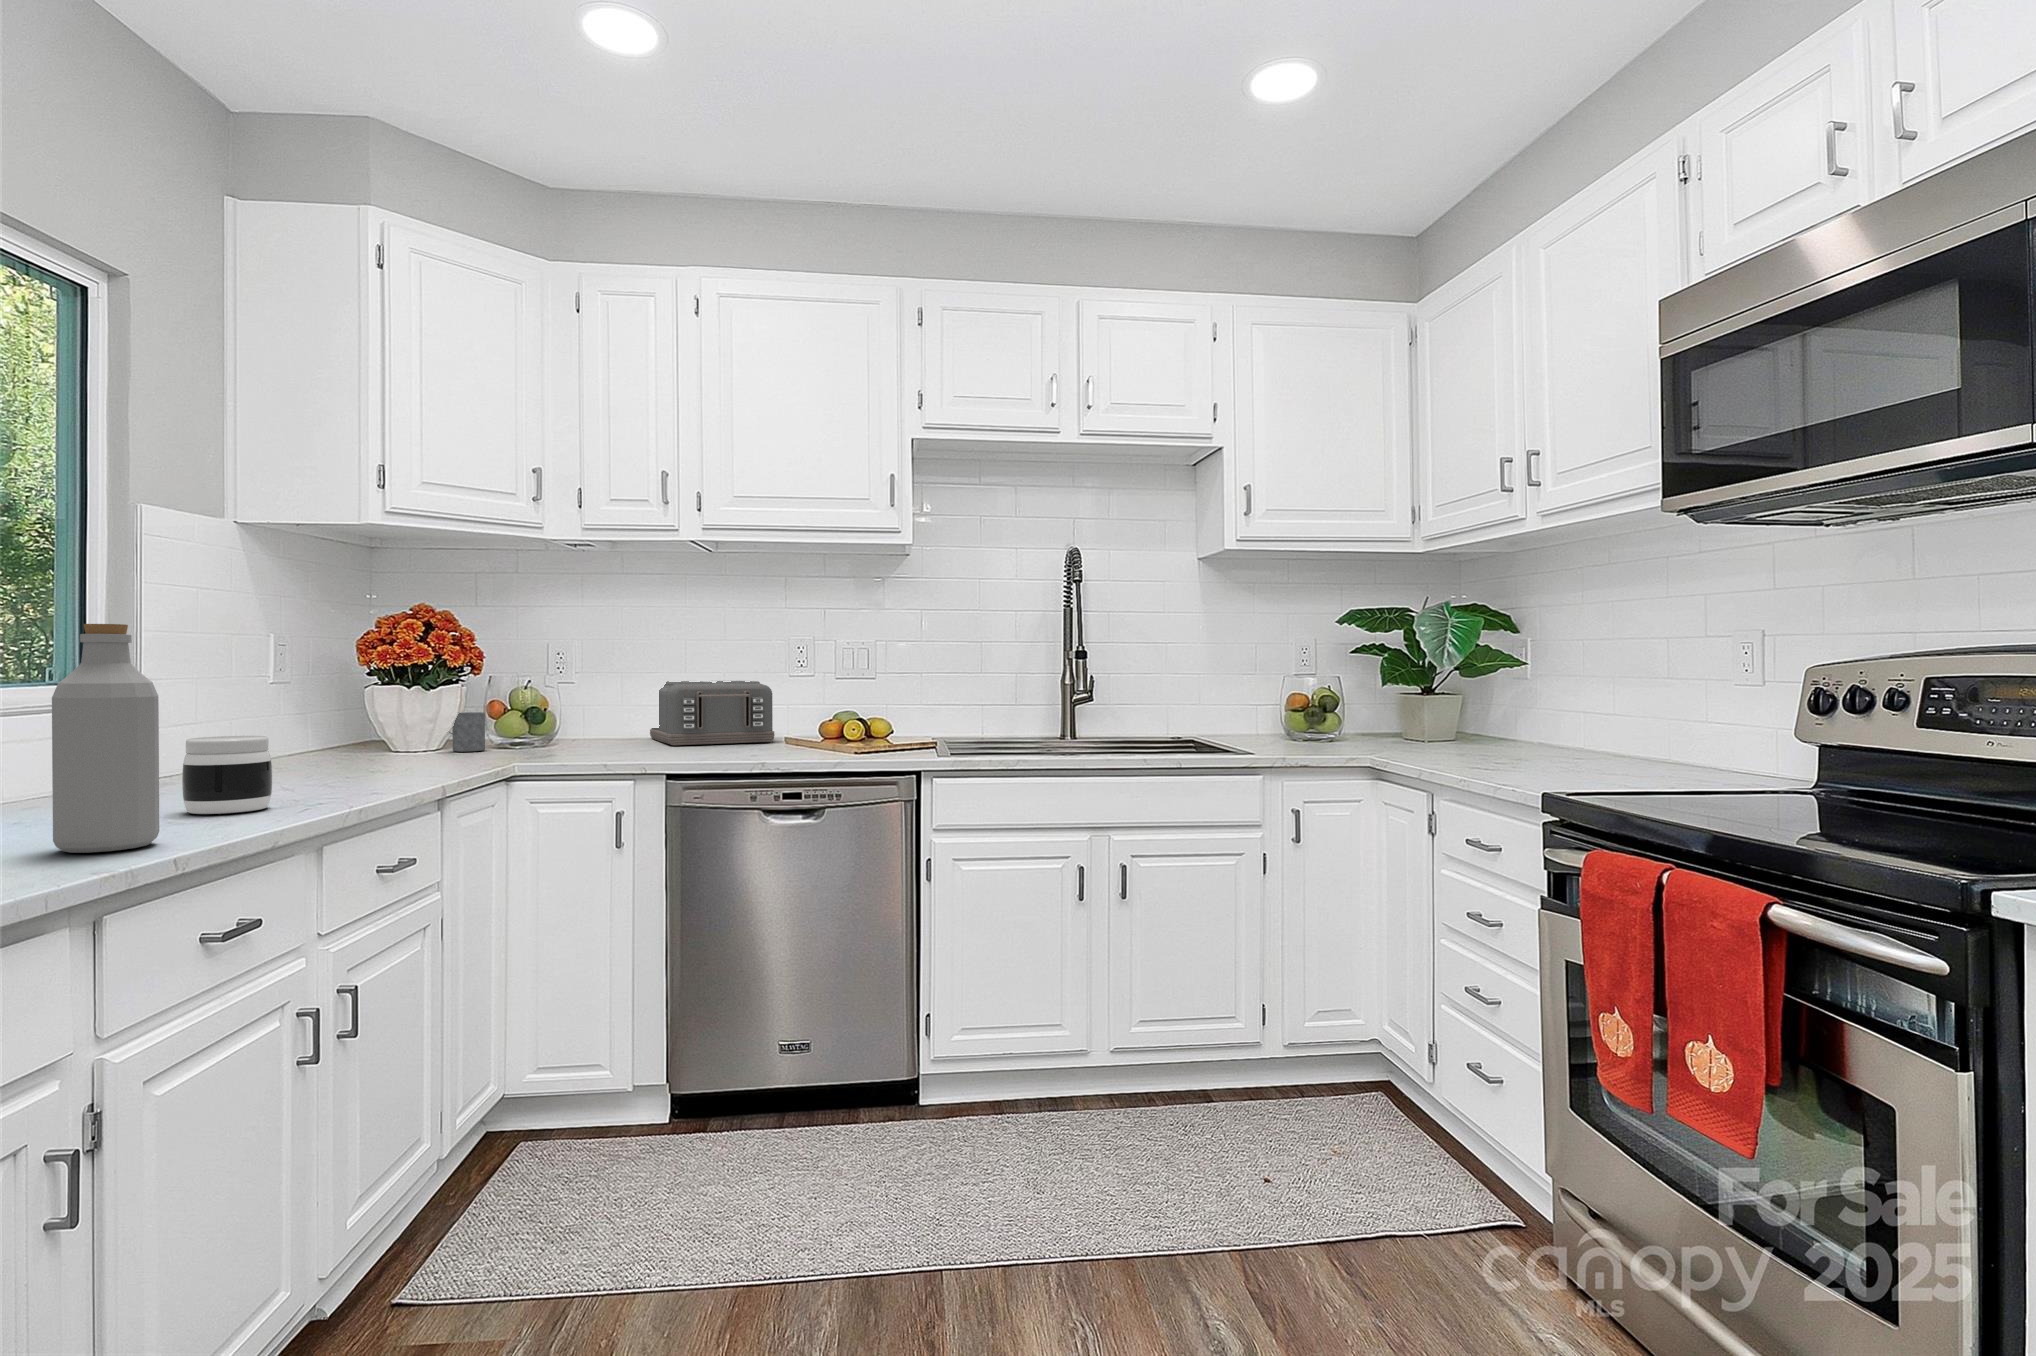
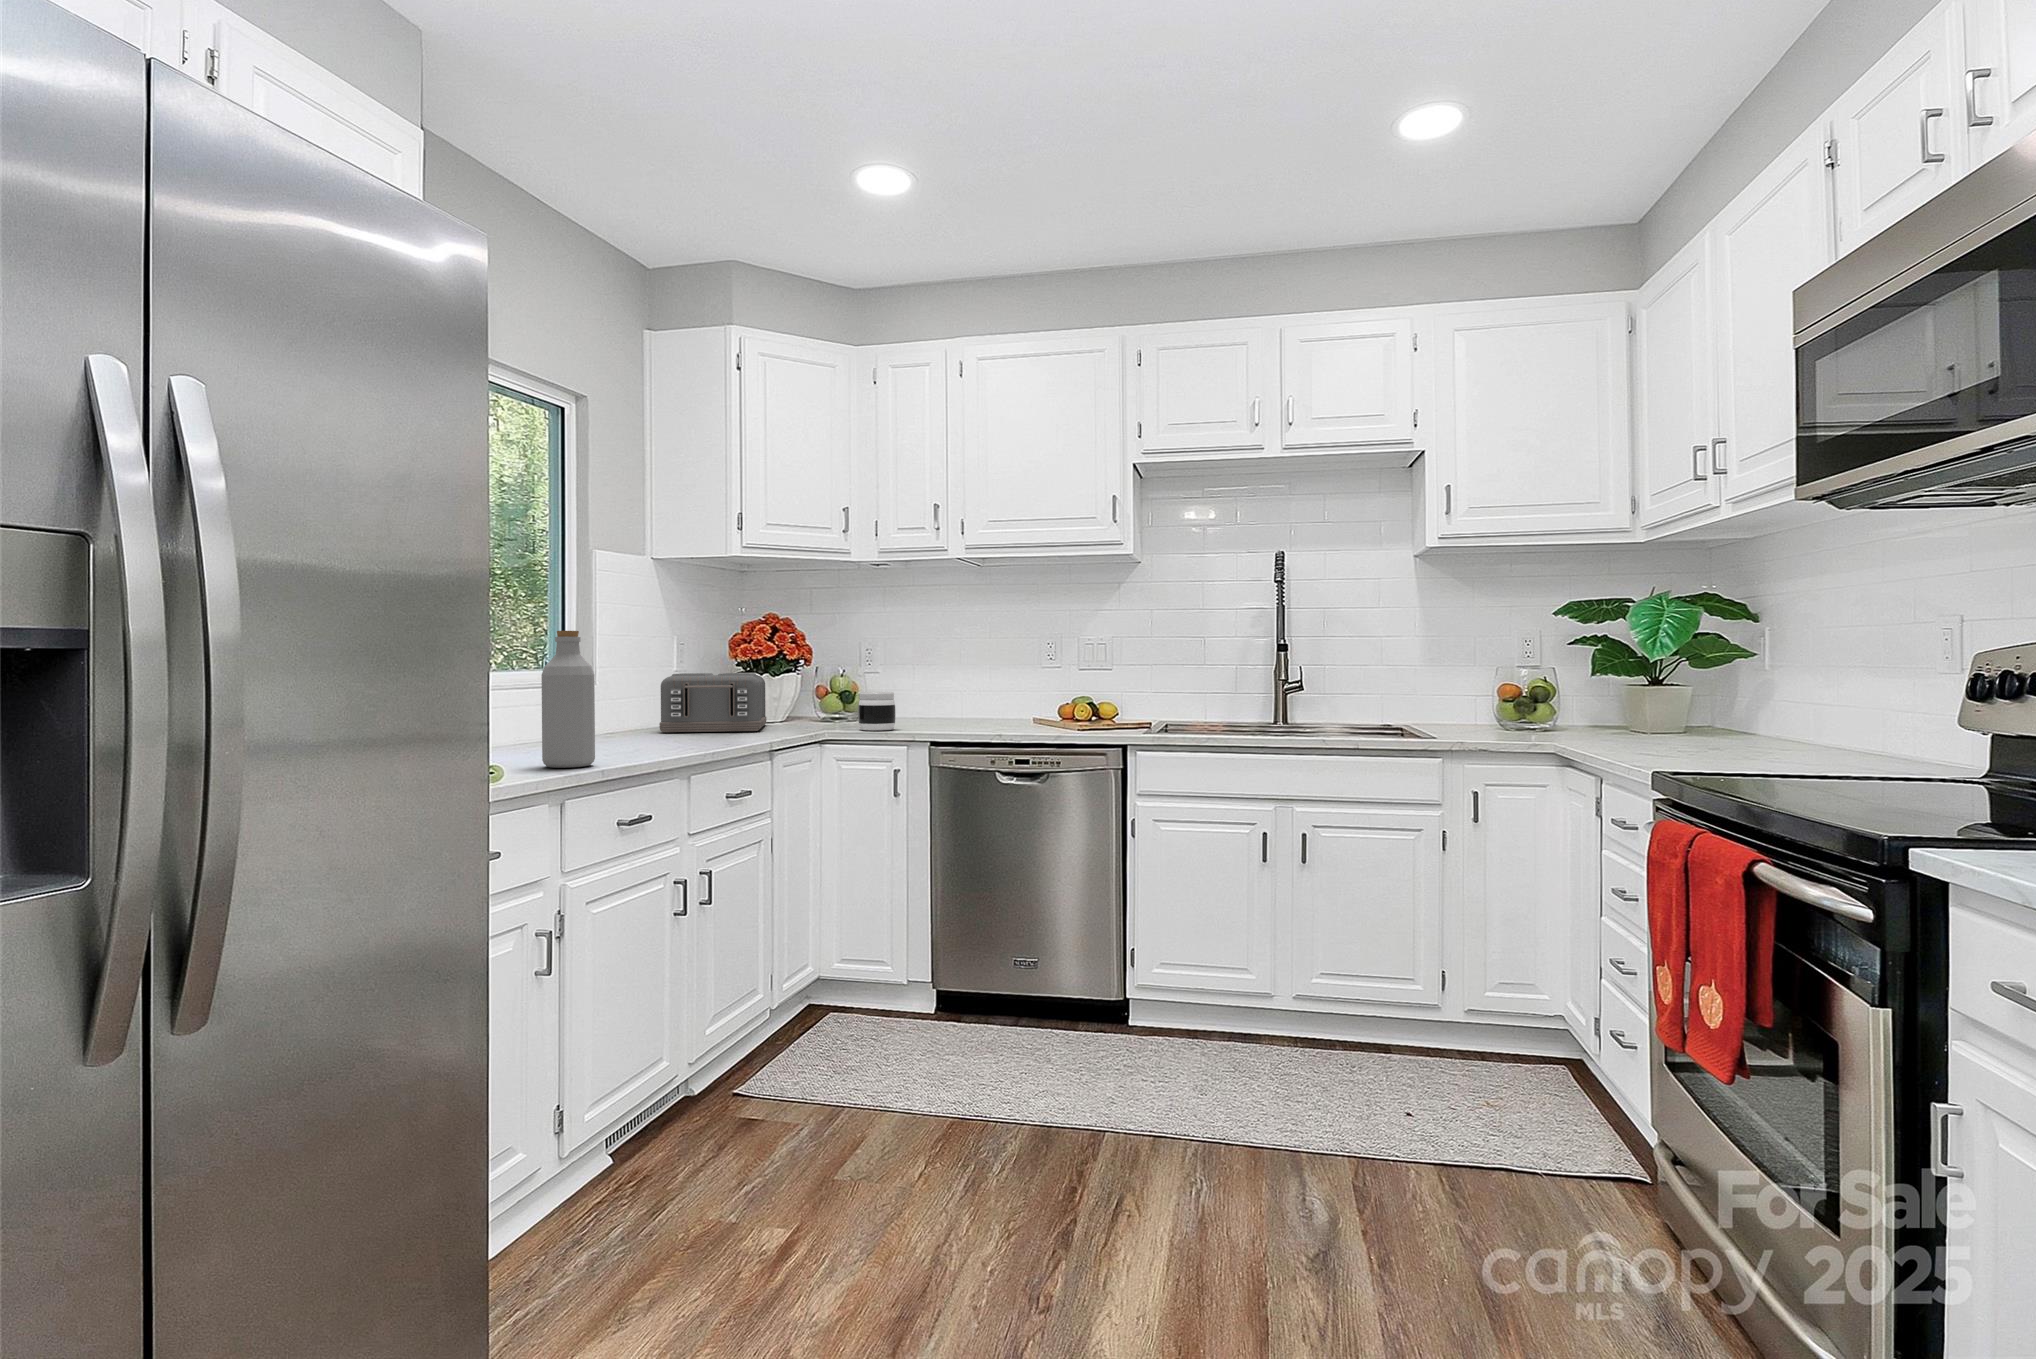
toaster: present [650,681,774,745] -> present [659,673,767,732]
mug: present [449,712,485,752] -> none [781,693,813,723]
jar: present [182,736,272,814] -> present [858,692,896,730]

